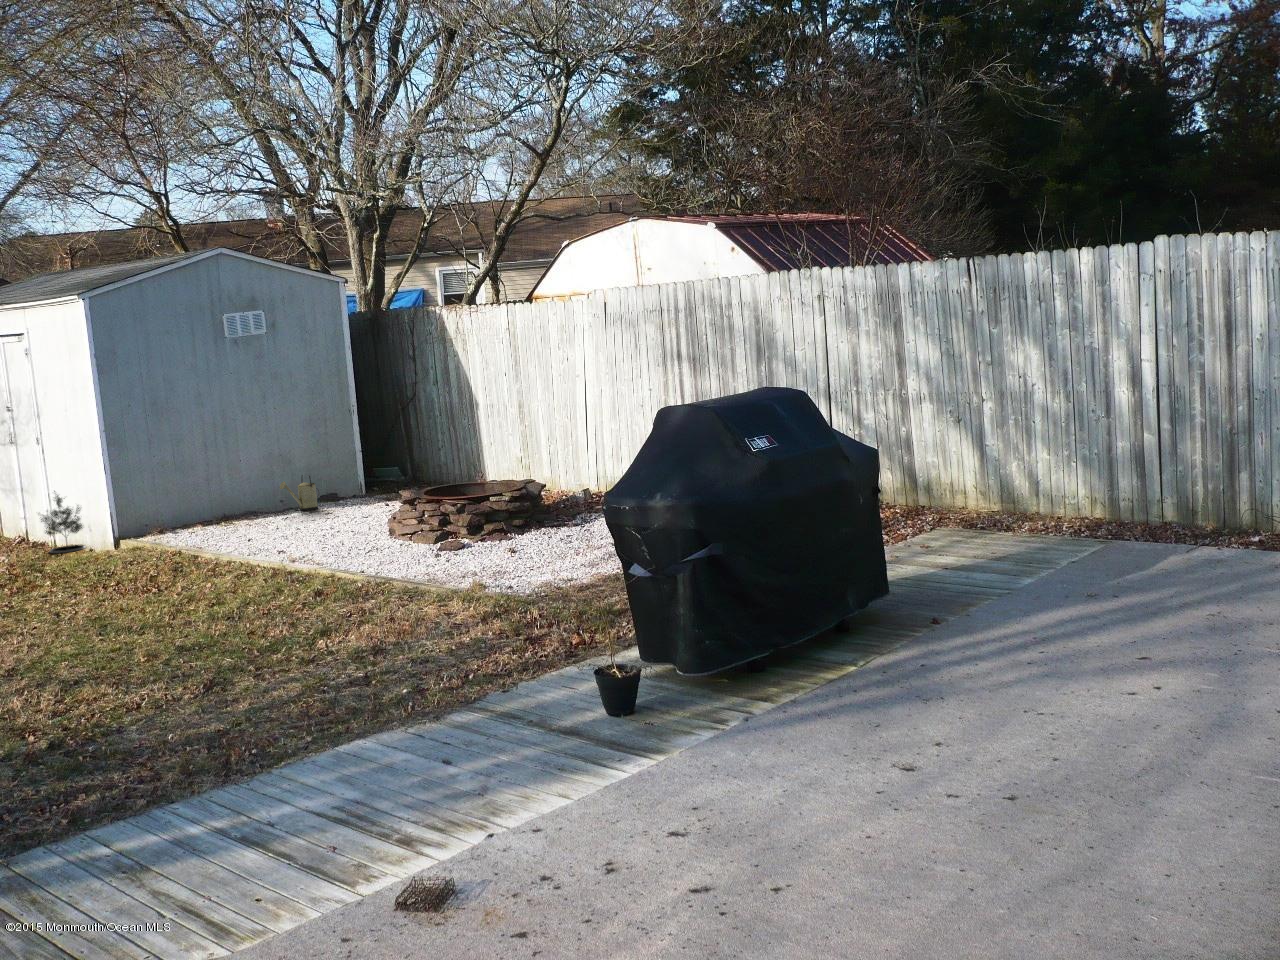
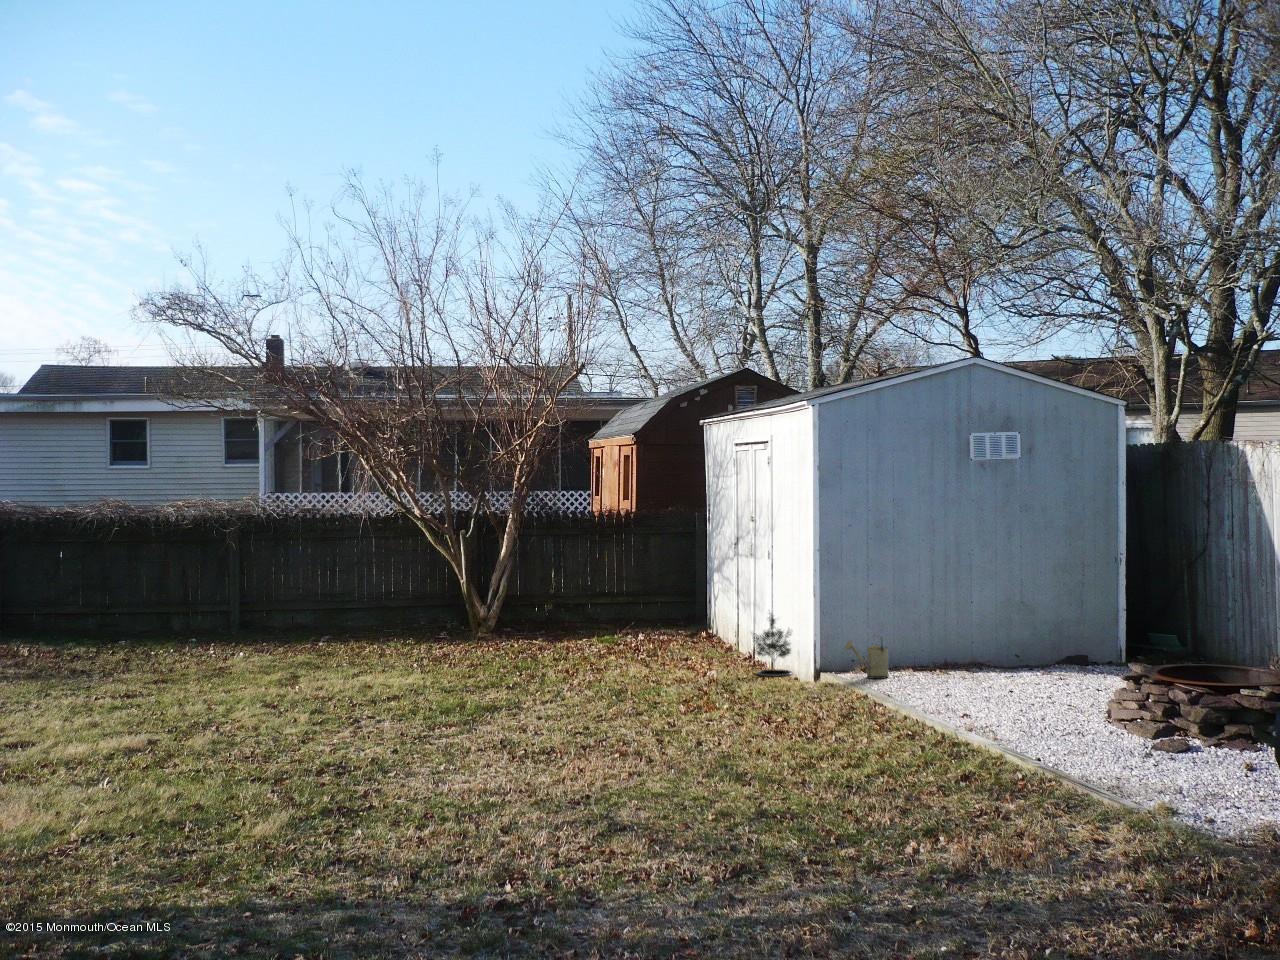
watering can: present [280,475,319,511] -> present [845,638,888,679]

